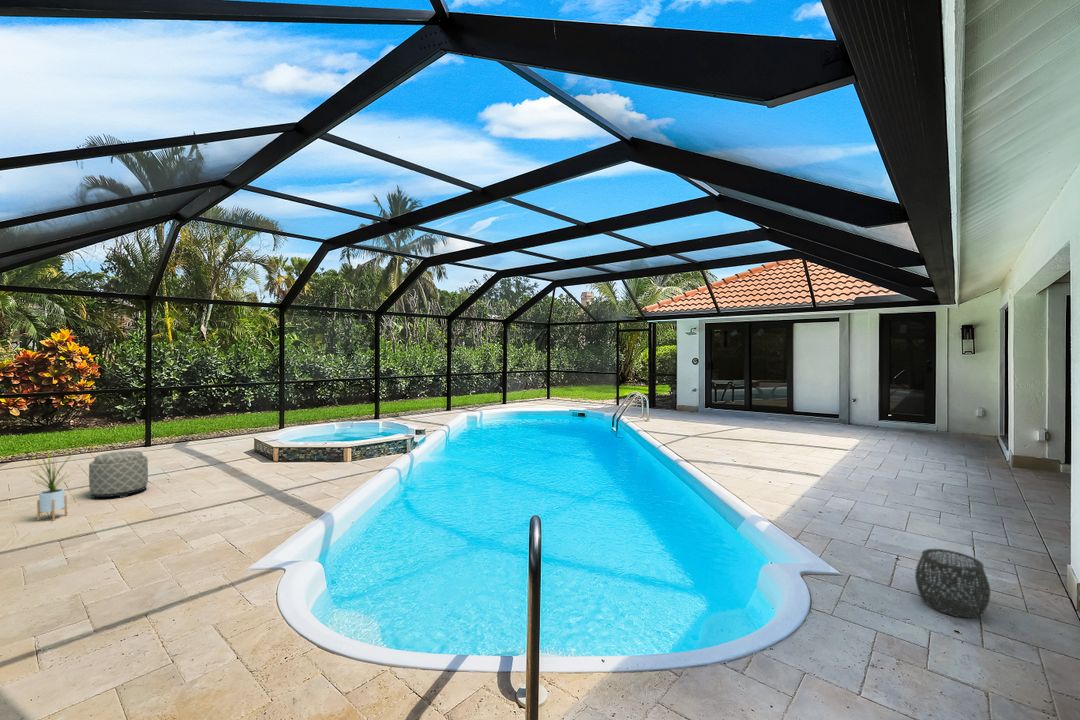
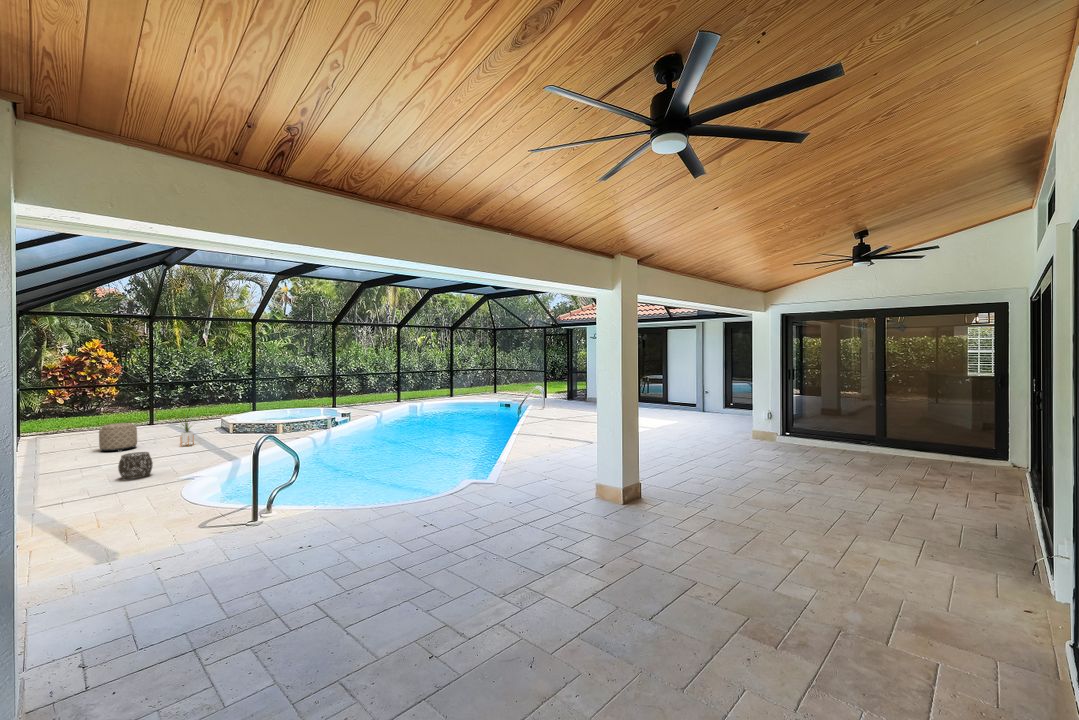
house plant: present [32,453,70,521] -> present [180,414,194,446]
woven basket: present [915,549,990,618] -> present [118,452,153,479]

